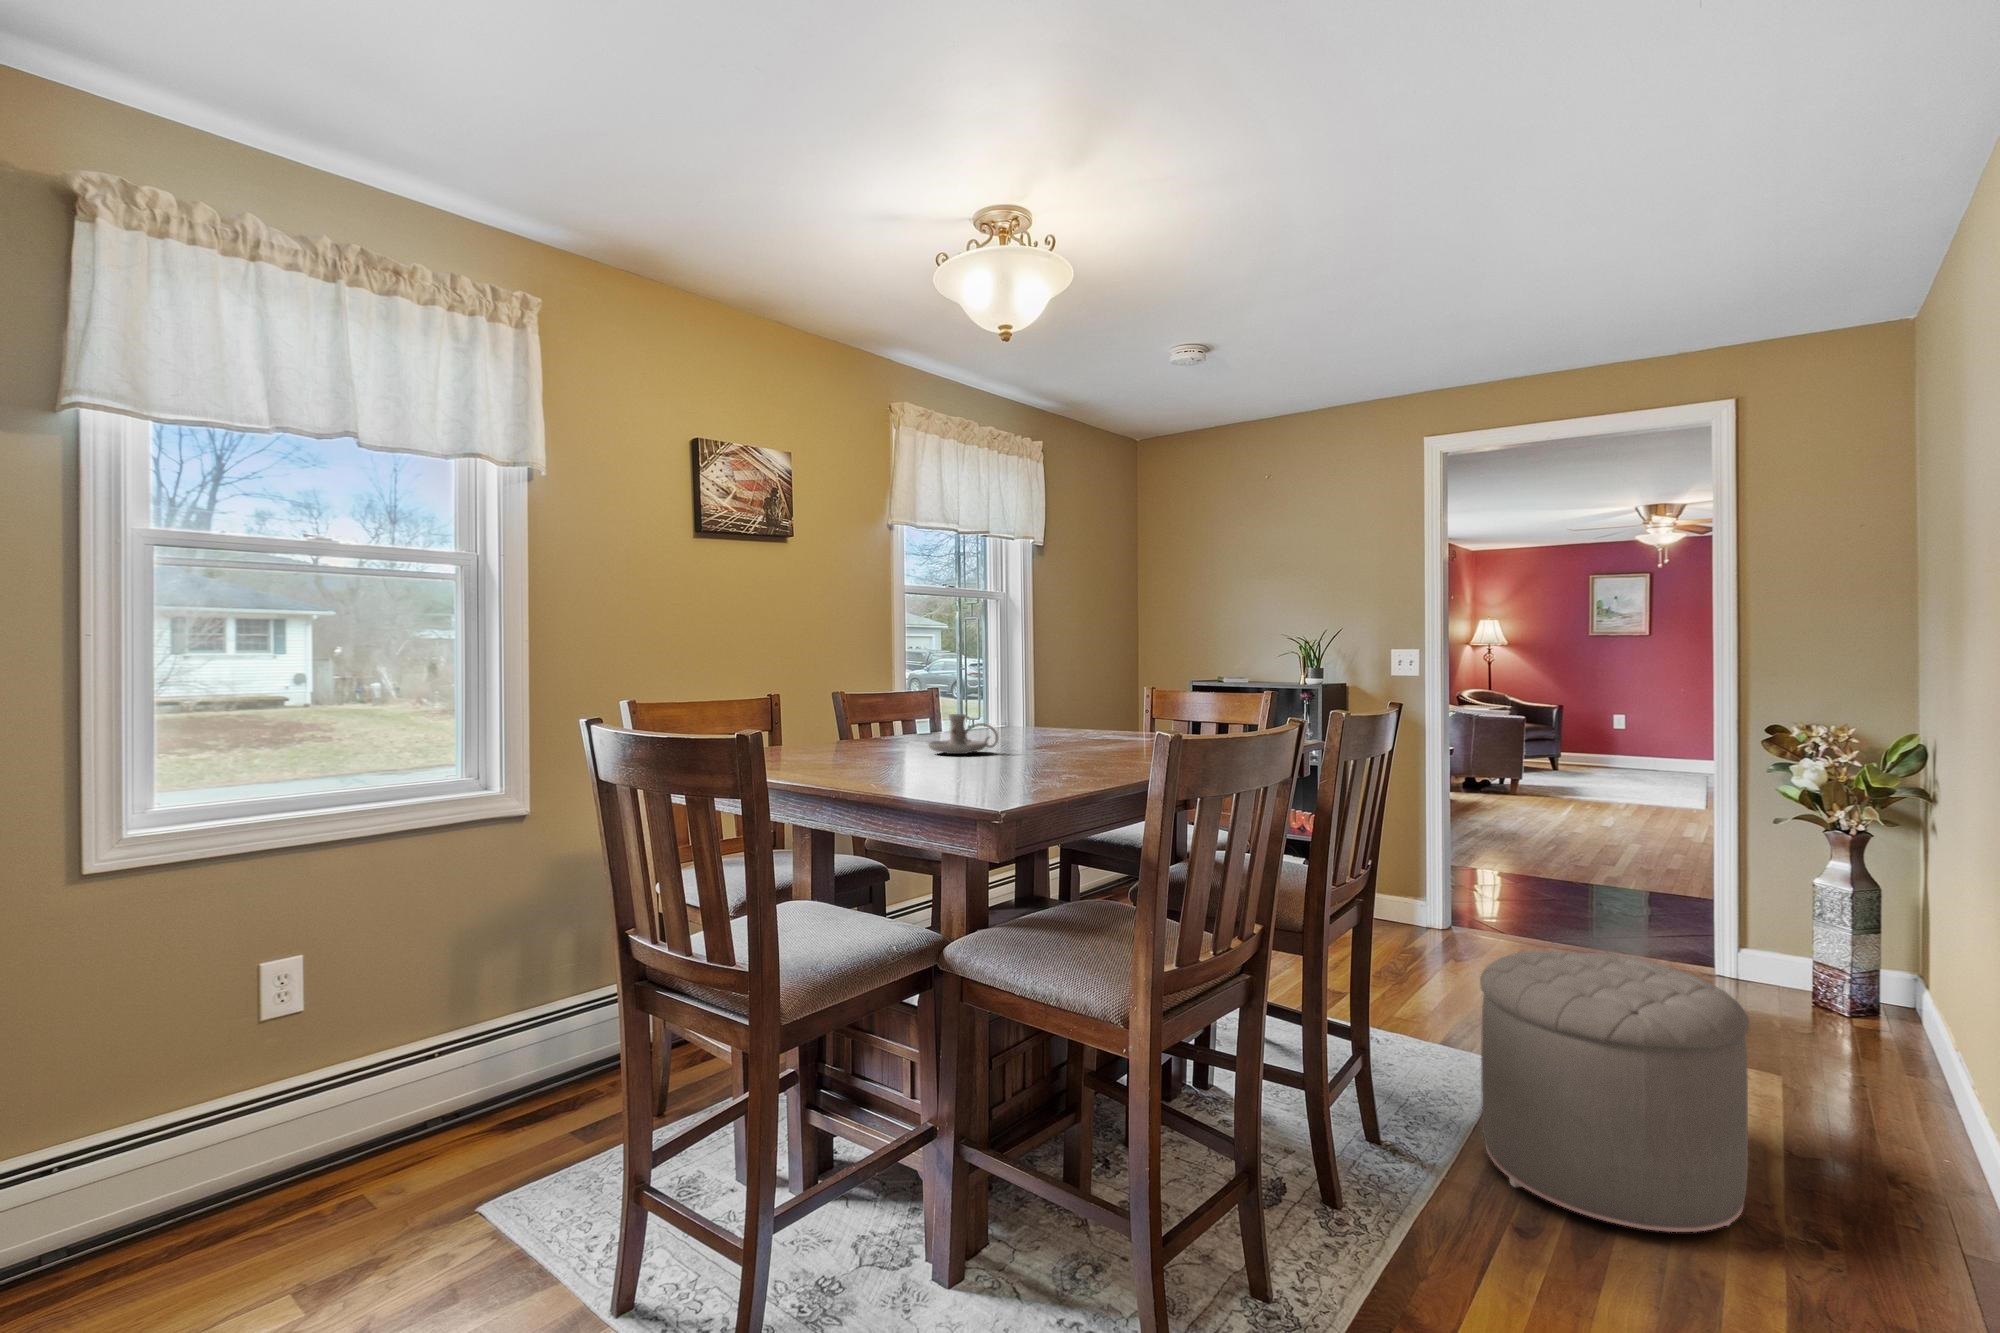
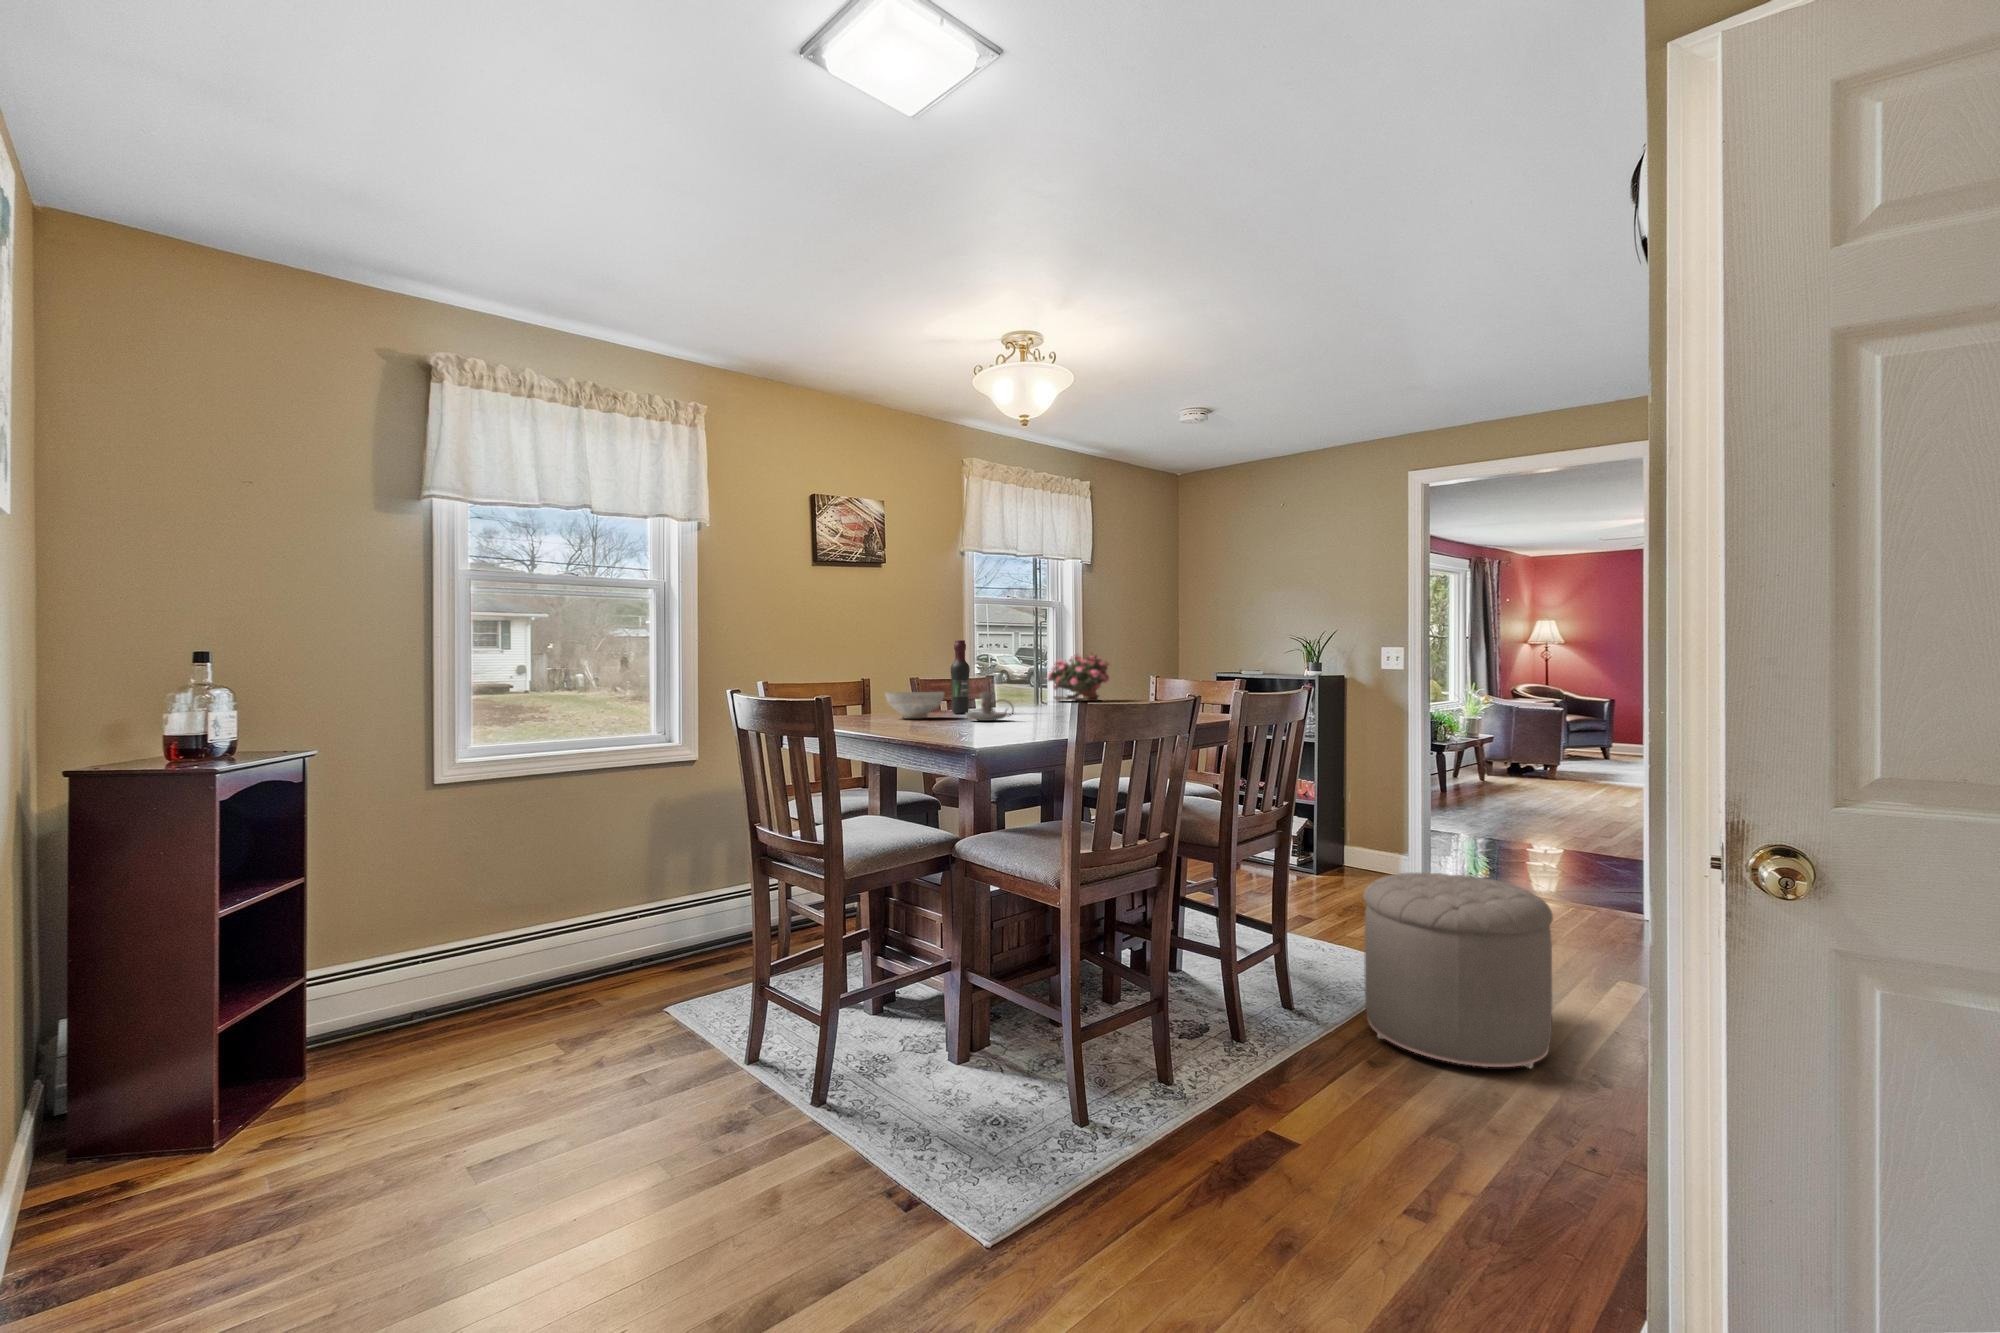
wine bottle: none [890,640,916,740] -> present [951,640,970,714]
potted flower: none [989,654,1068,717] -> present [1048,652,1110,702]
decorative bowl: none [807,712,893,750] -> present [885,692,944,719]

